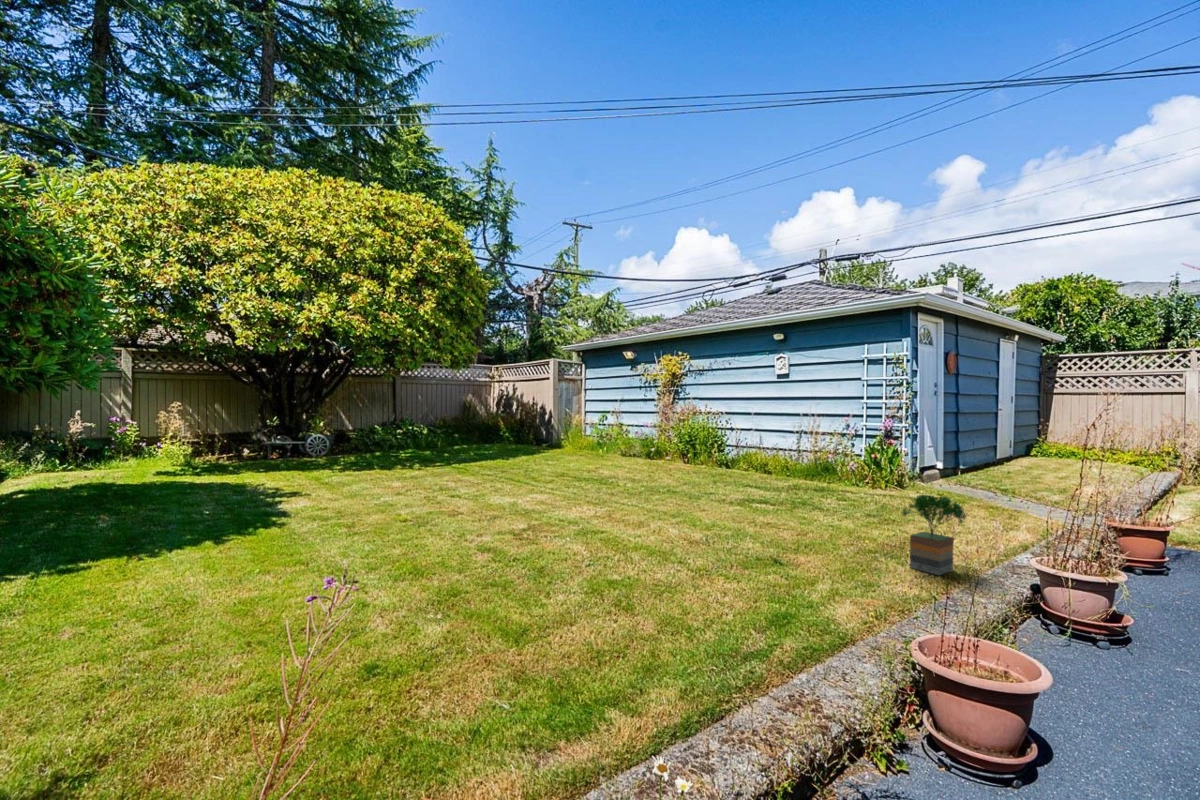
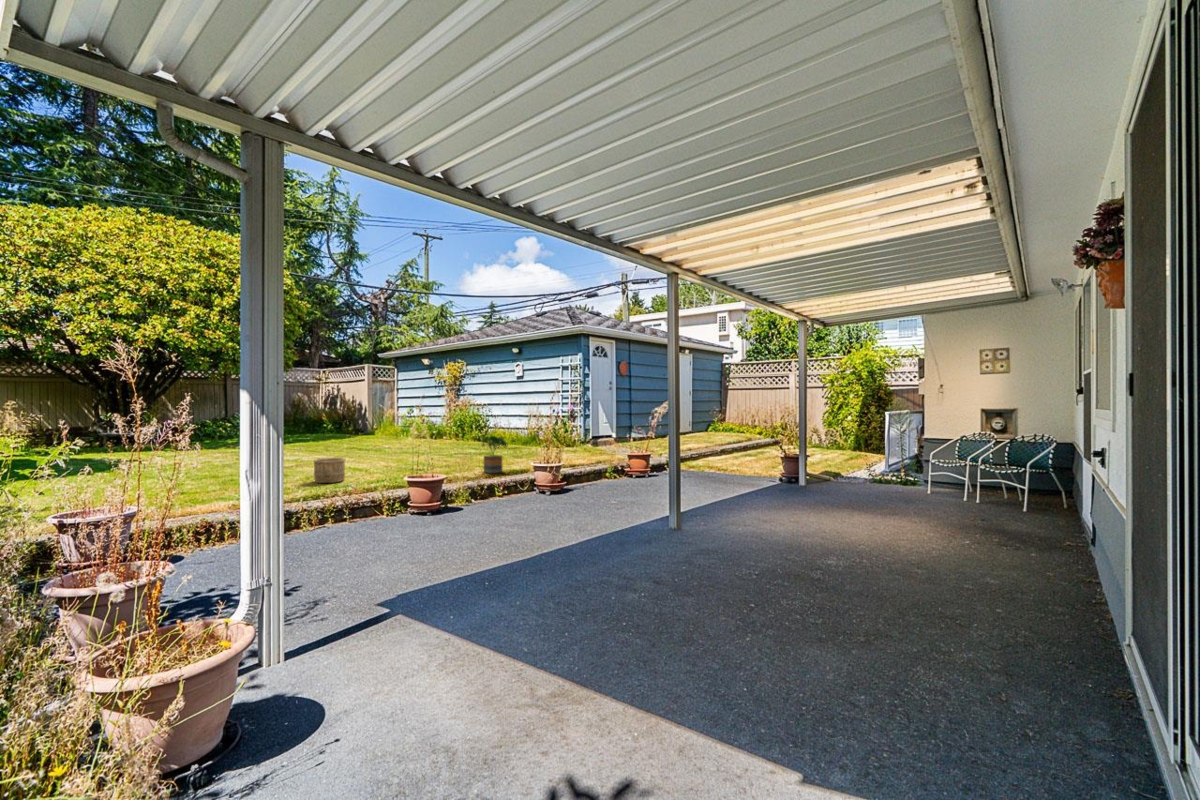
wooden bucket: none [617,540,678,605] -> present [314,458,345,483]

